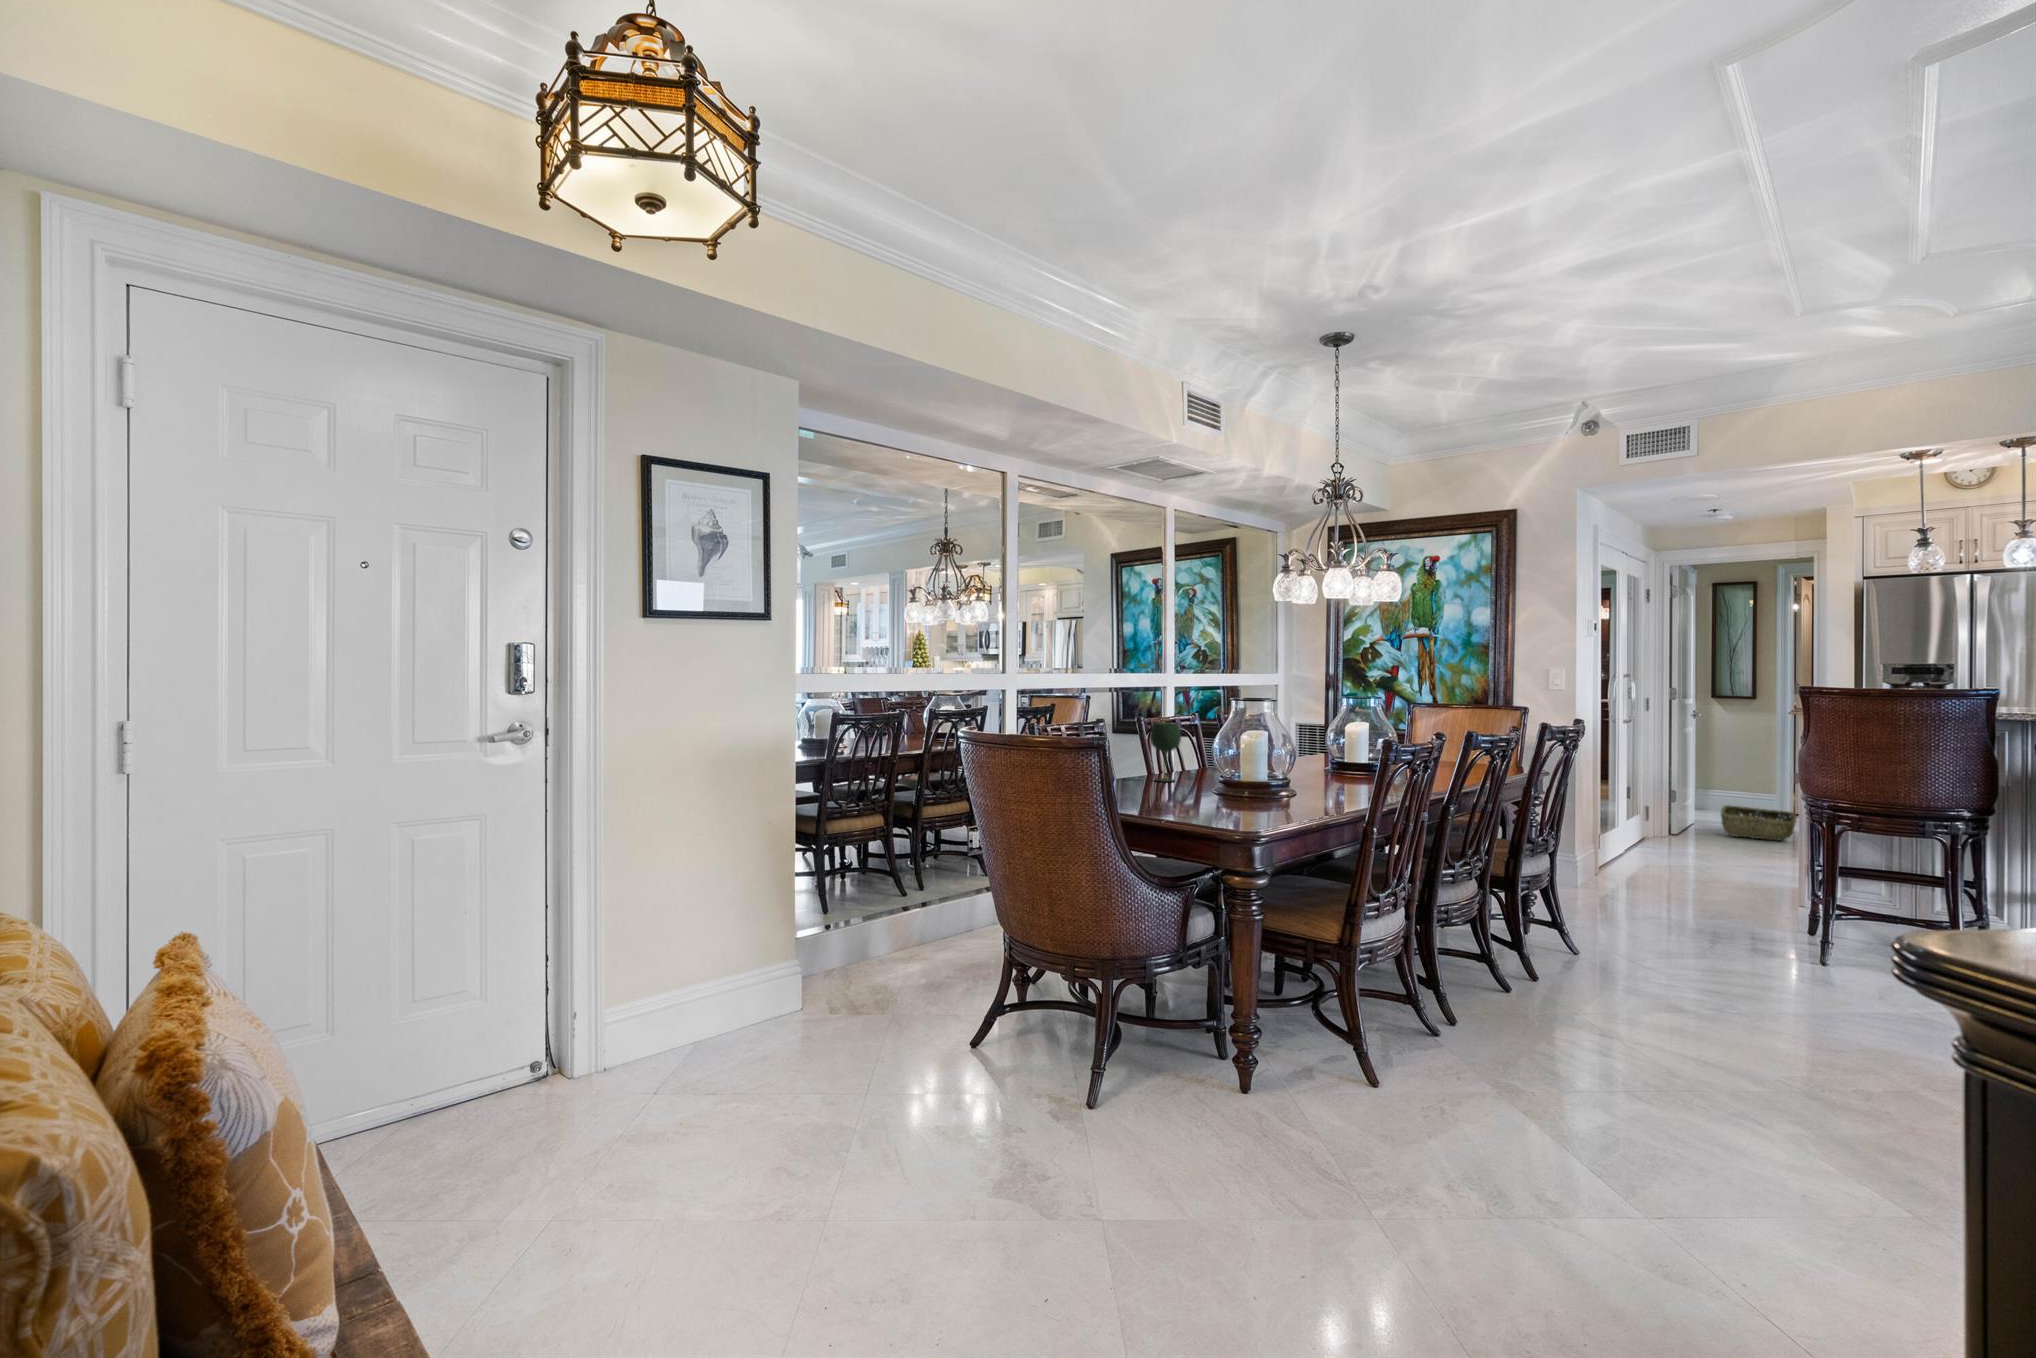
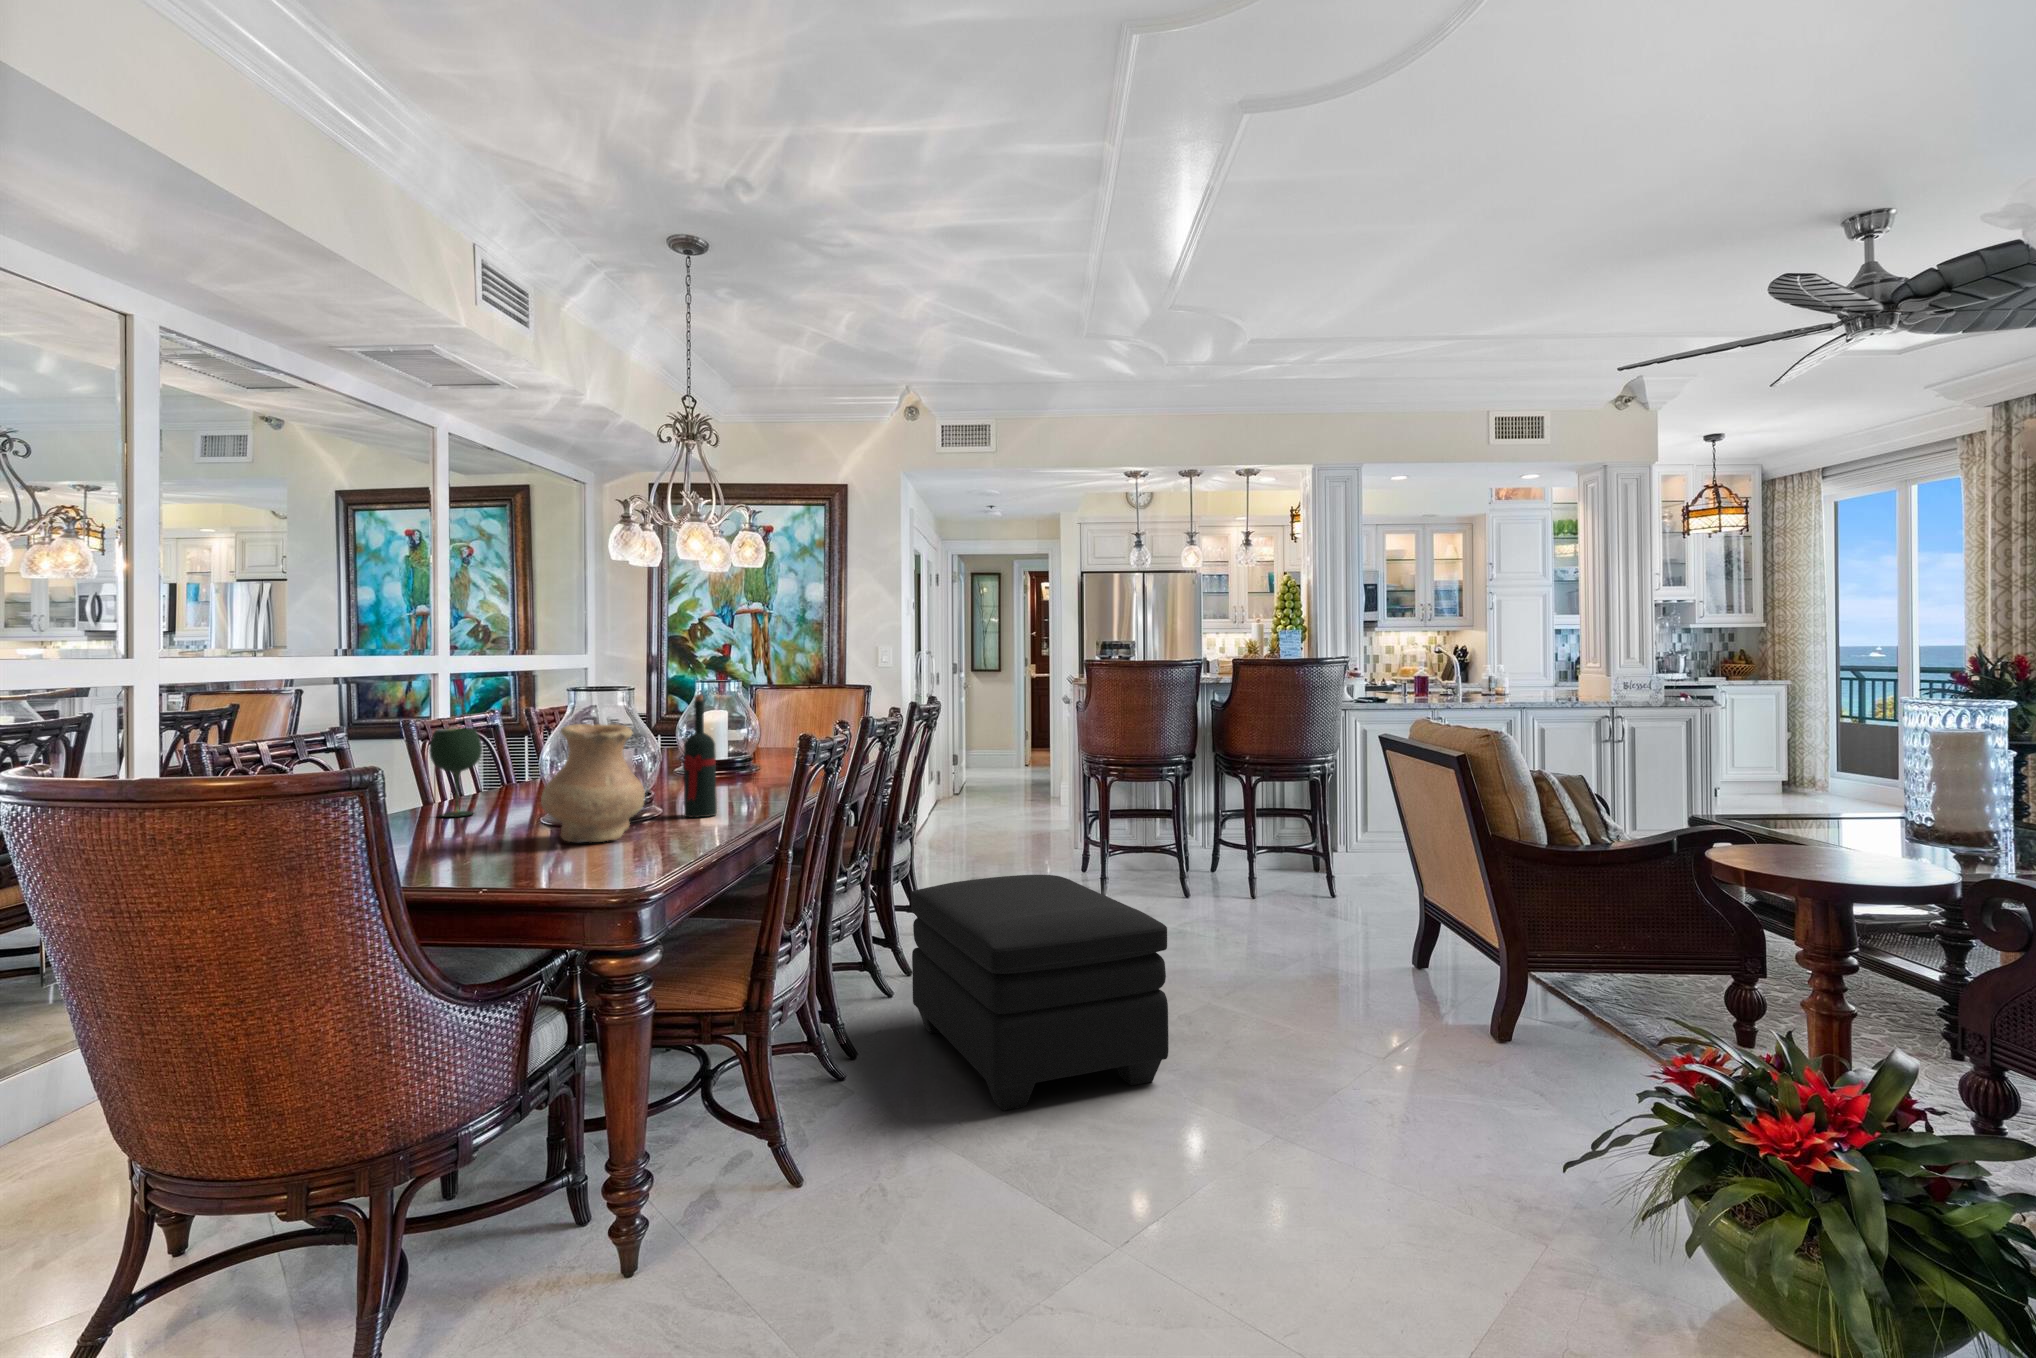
wine bottle: none [1312,706,1337,798] -> present [684,695,717,818]
vase: none [1208,723,1277,805] -> present [541,724,645,842]
woven basket: present [1721,805,1796,841] -> none [1007,772,1061,801]
ottoman: none [1518,885,1784,1110] -> present [911,875,1169,1111]

